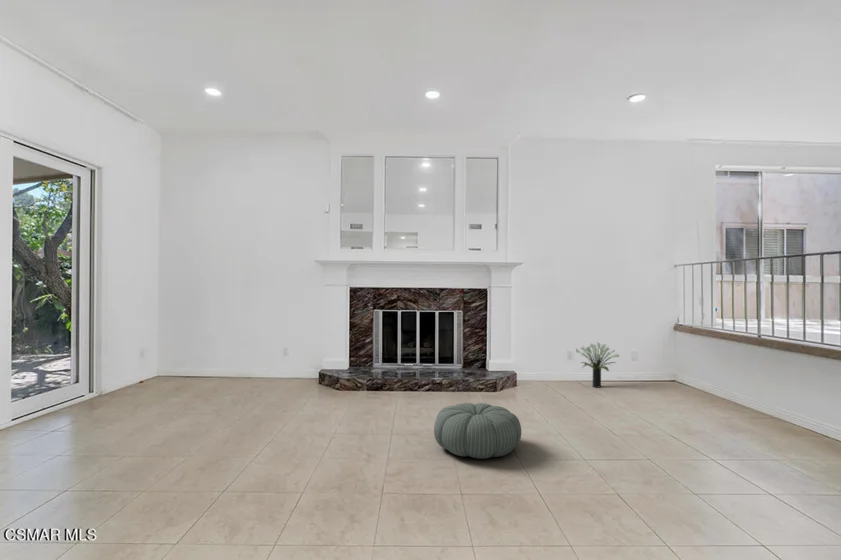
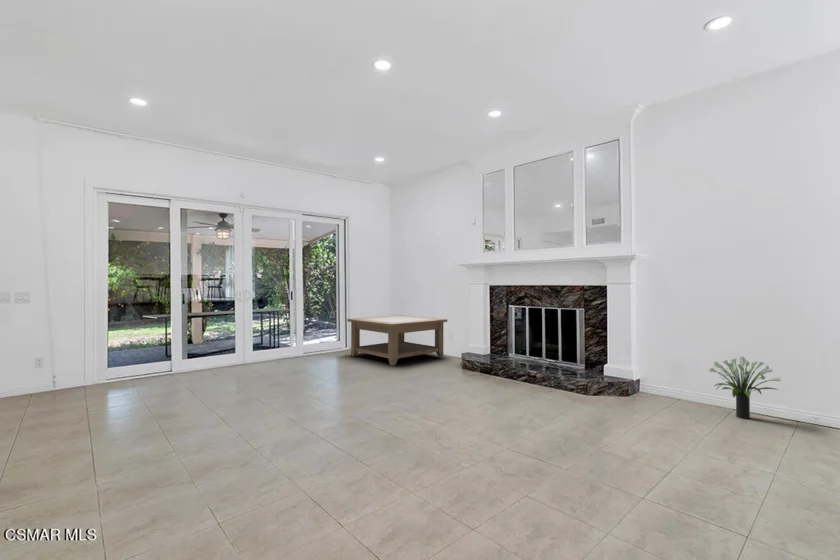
coffee table: none [128,330,282,403] -> present [347,315,447,366]
pouf: present [434,403,521,459] -> none [405,384,481,431]

